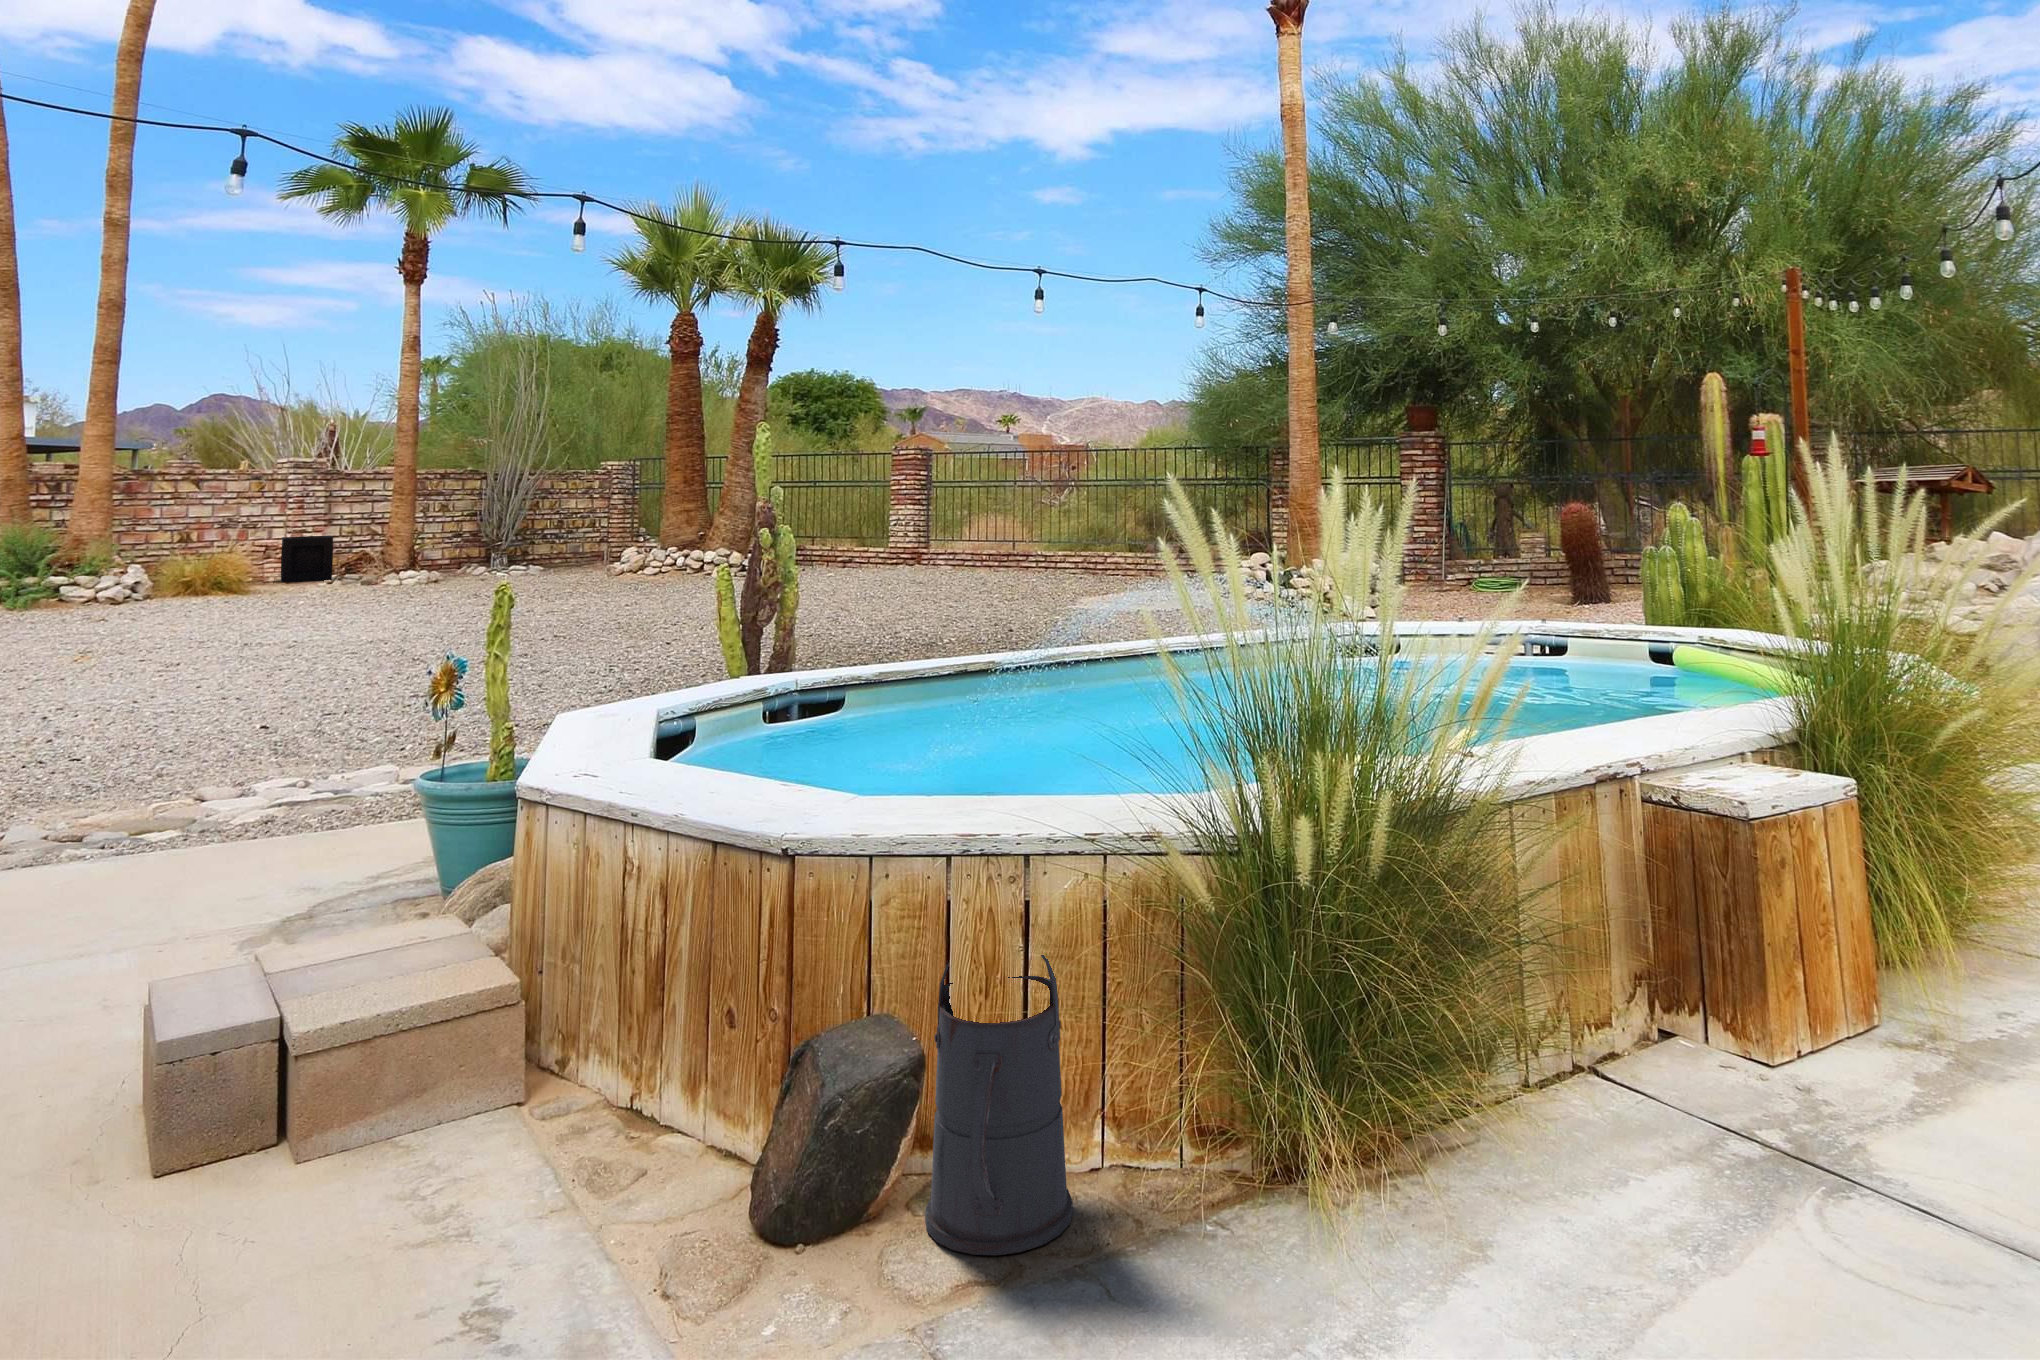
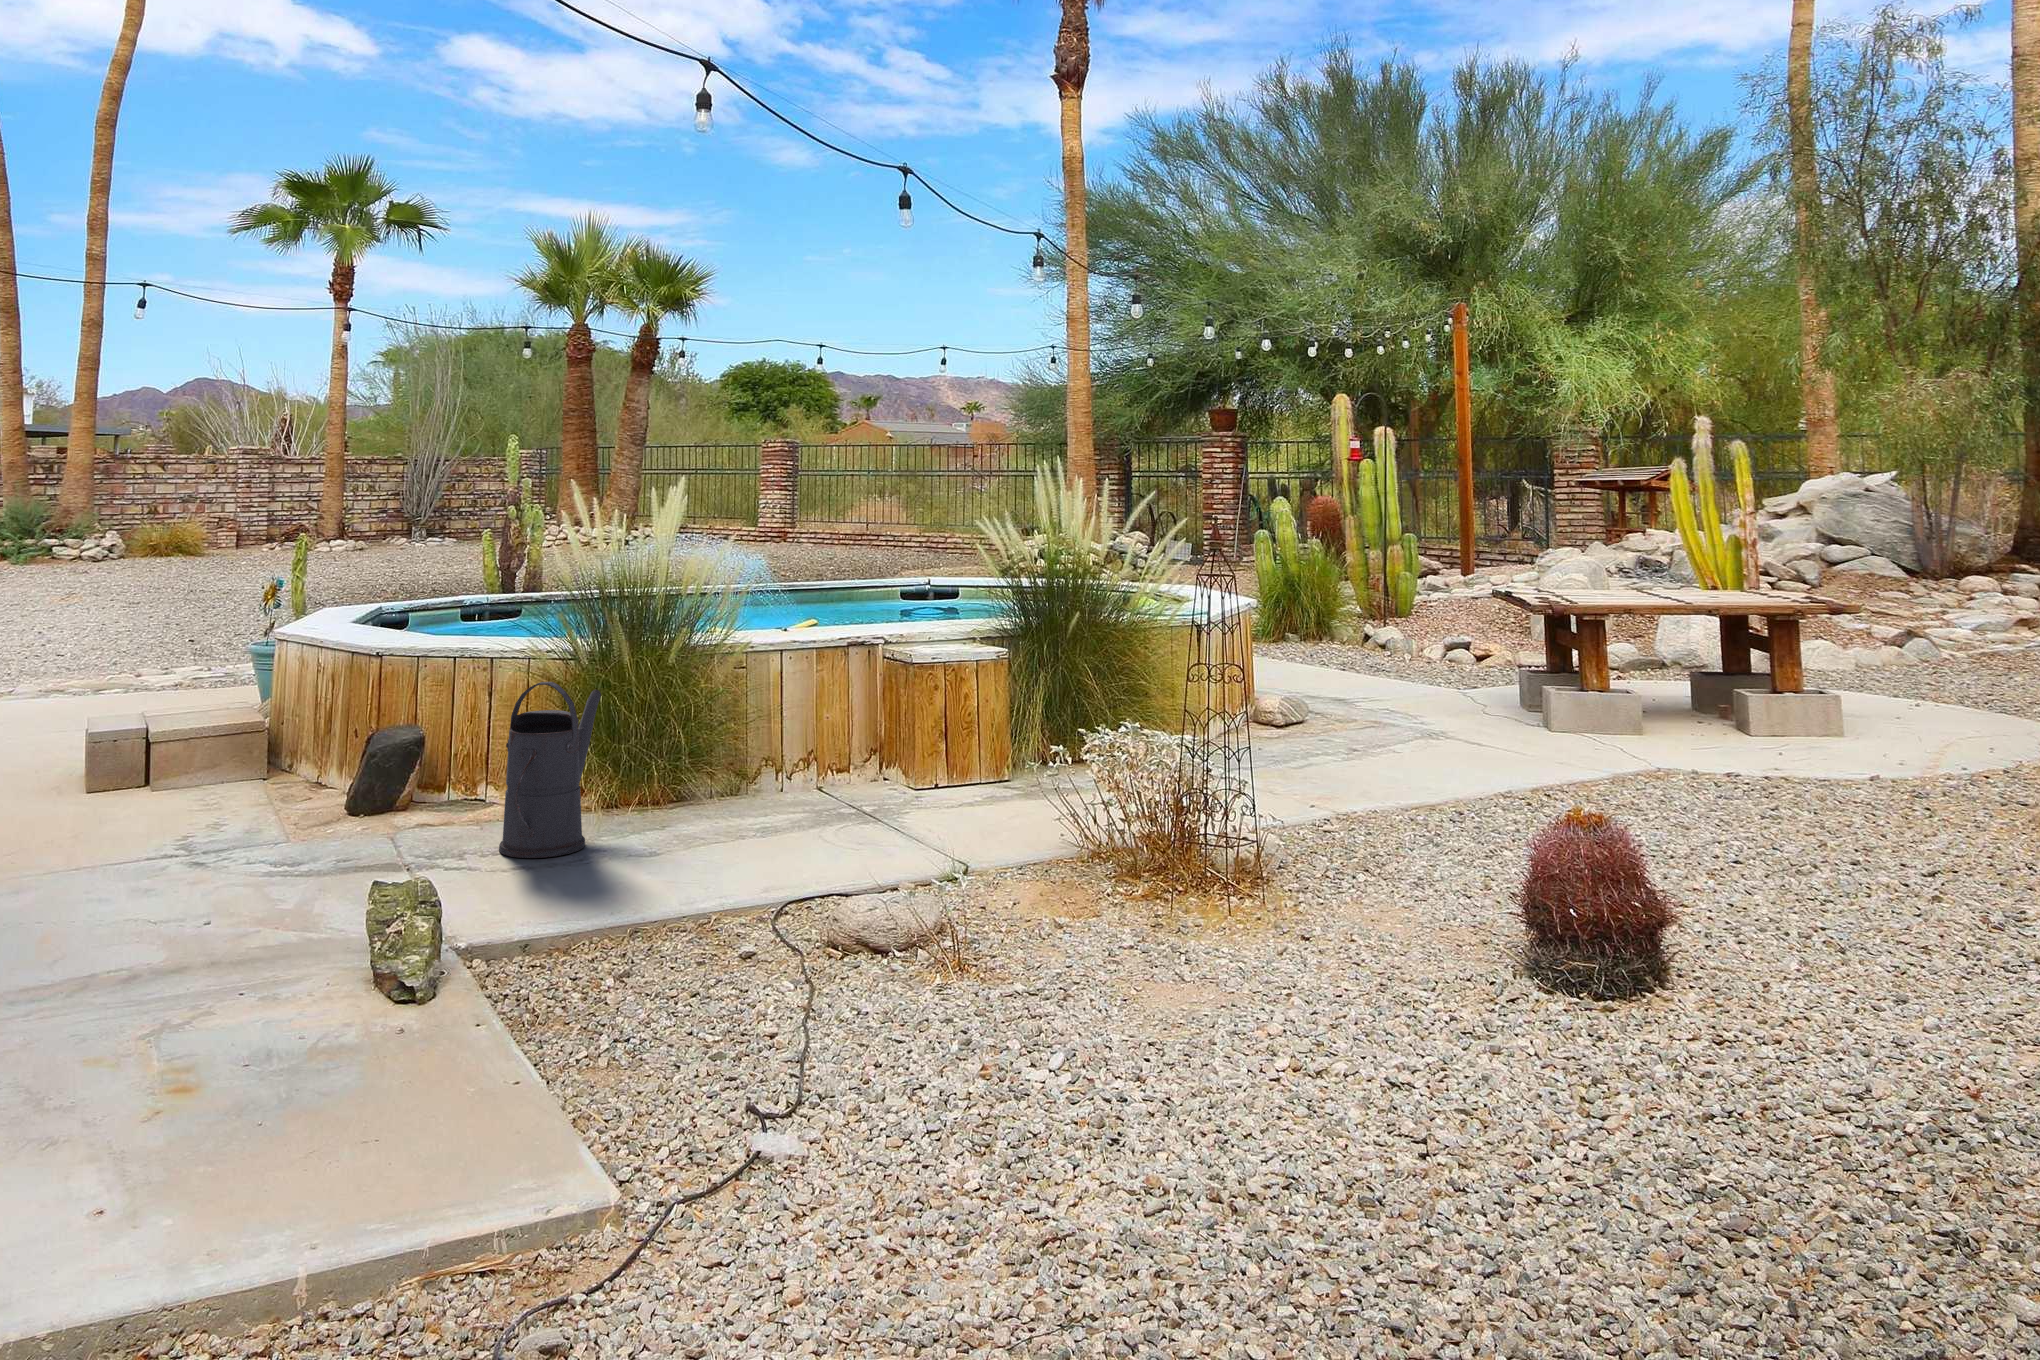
wooden crate: present [281,536,333,582] -> none [232,511,275,550]

